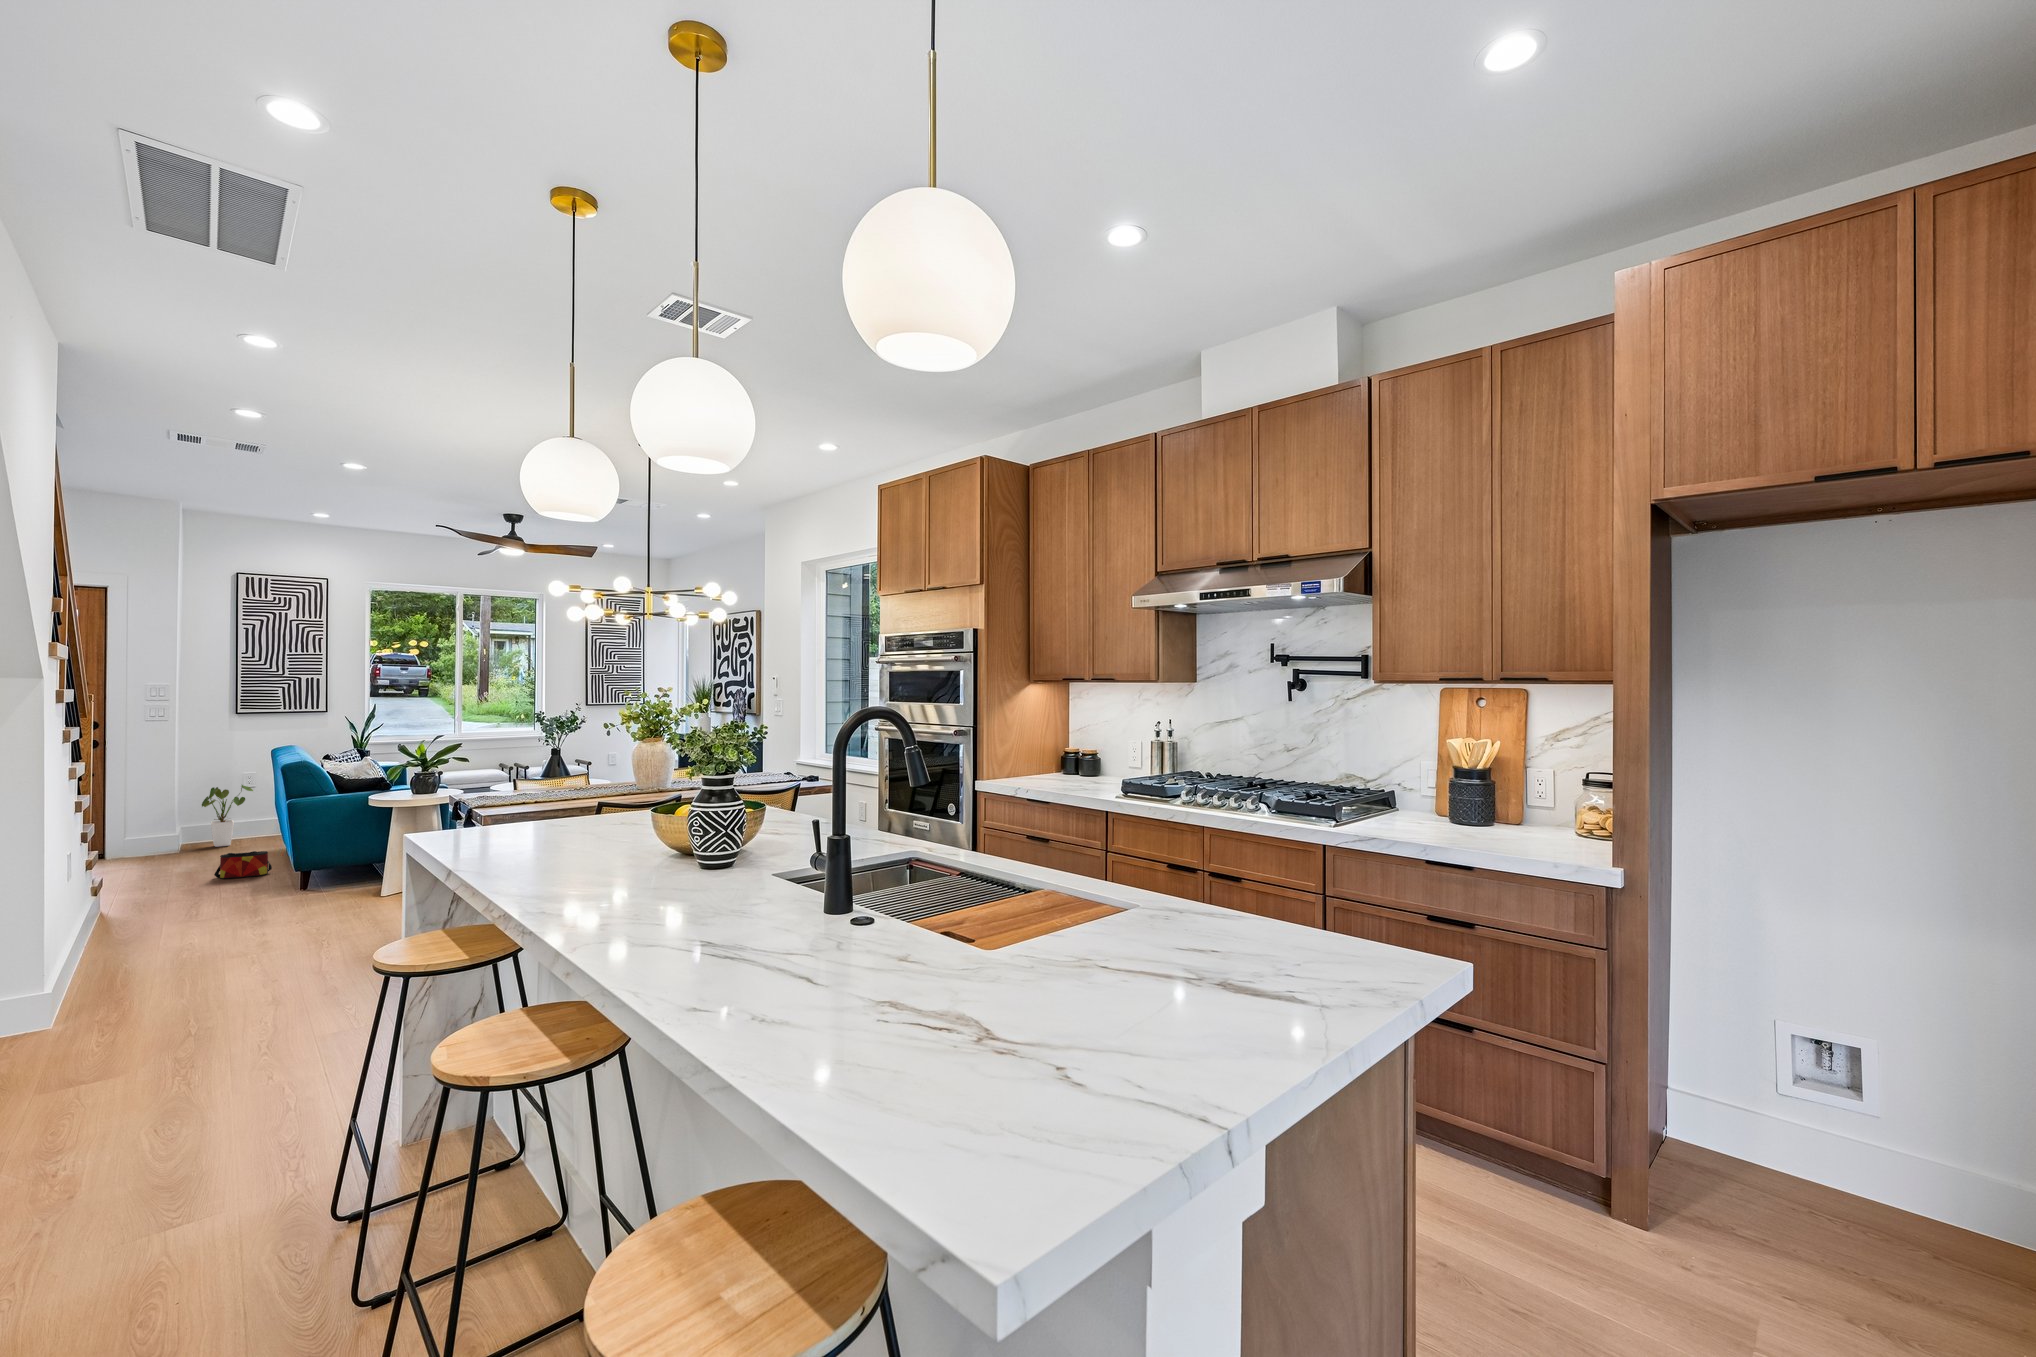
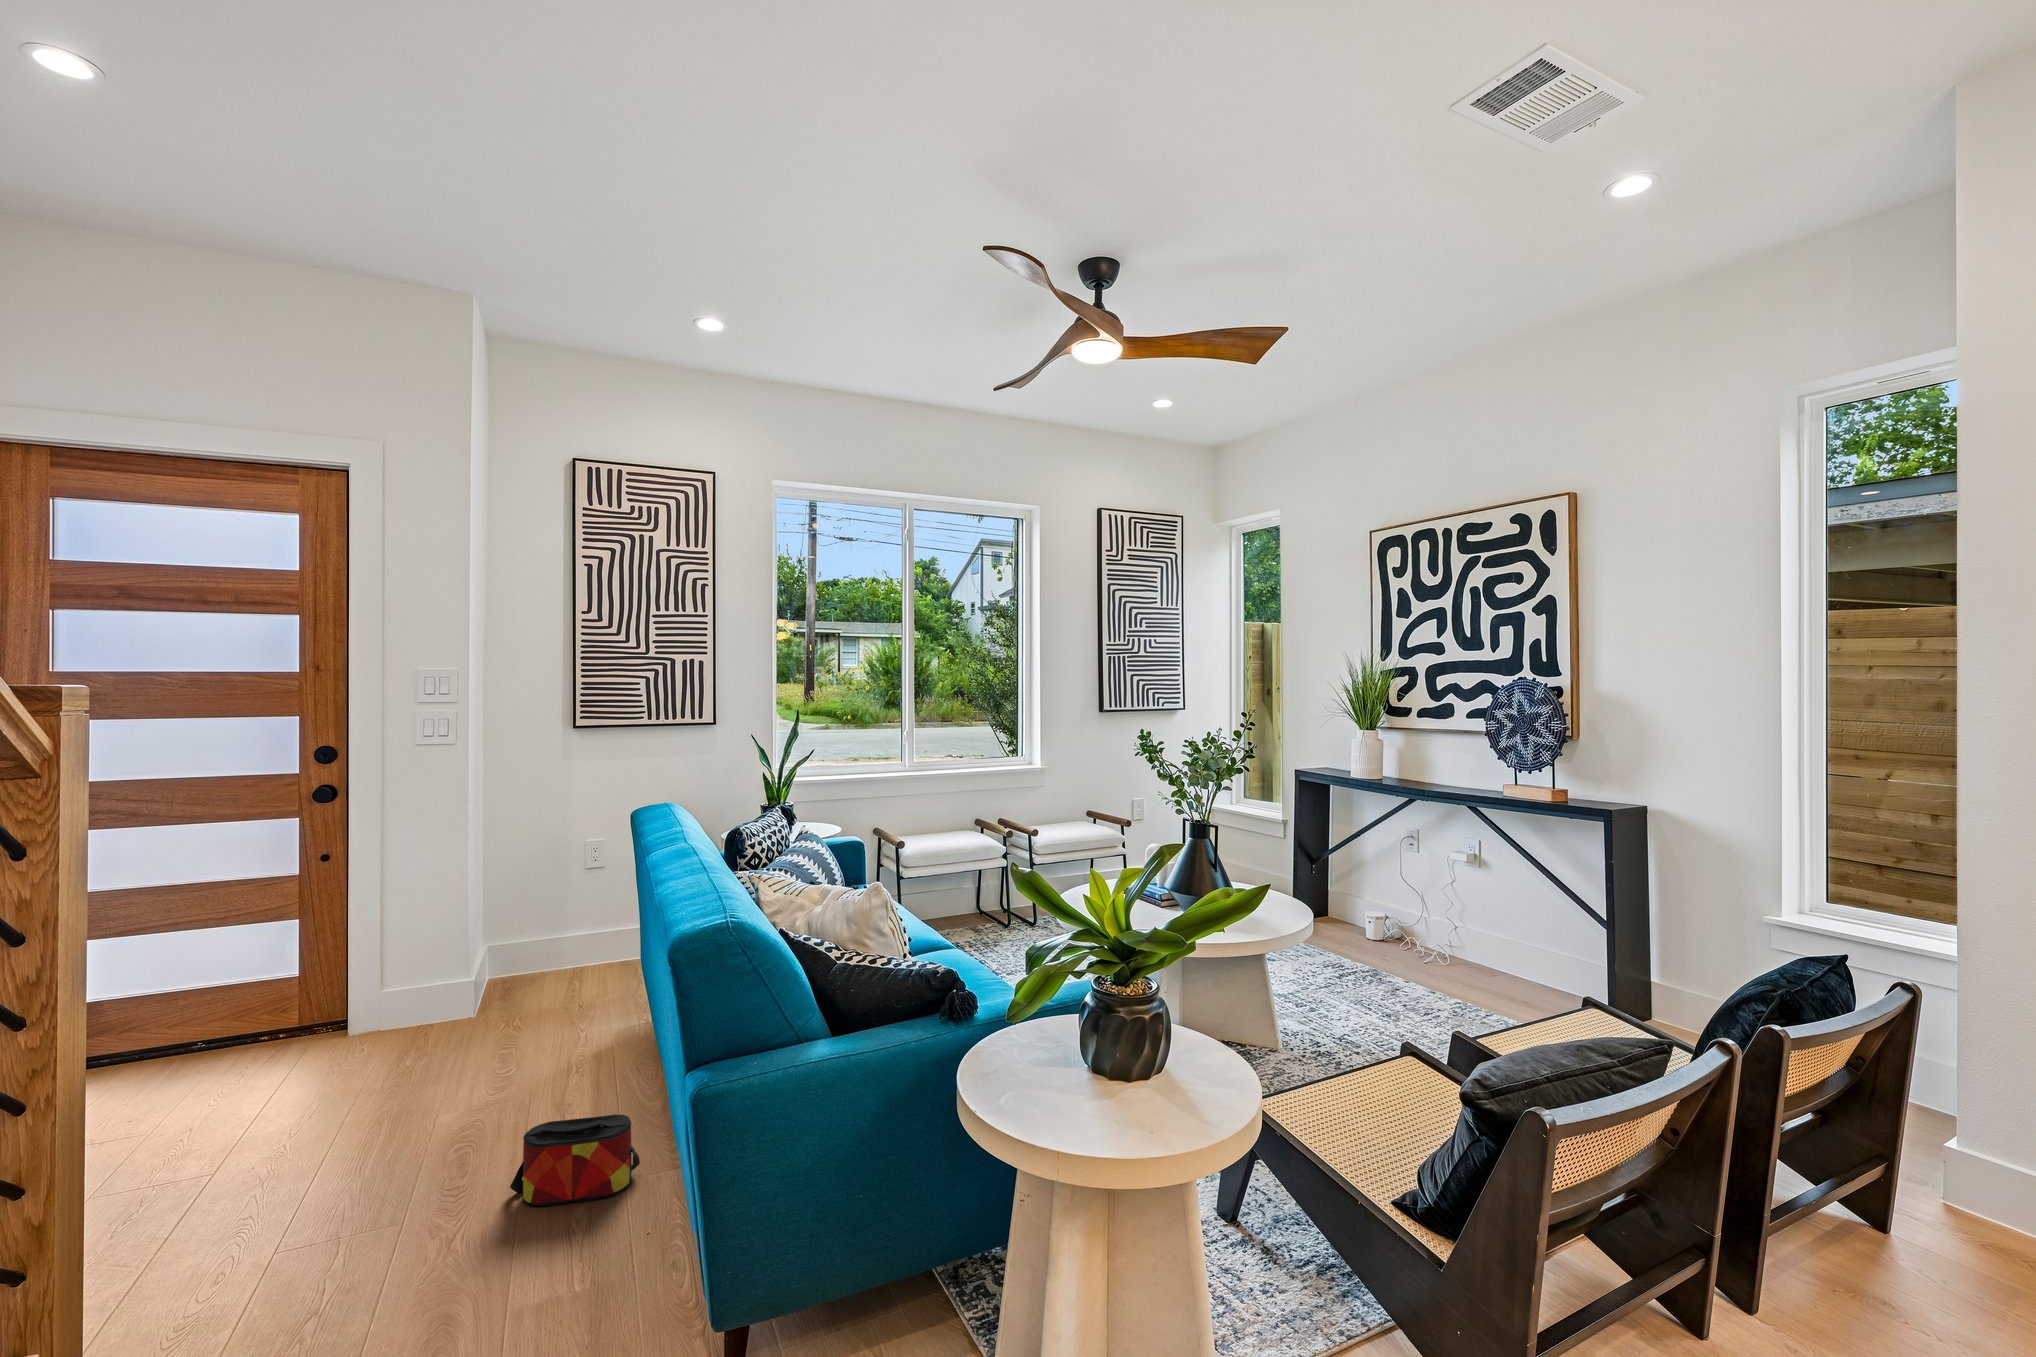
house plant: present [202,785,253,847] -> none [513,864,601,996]

